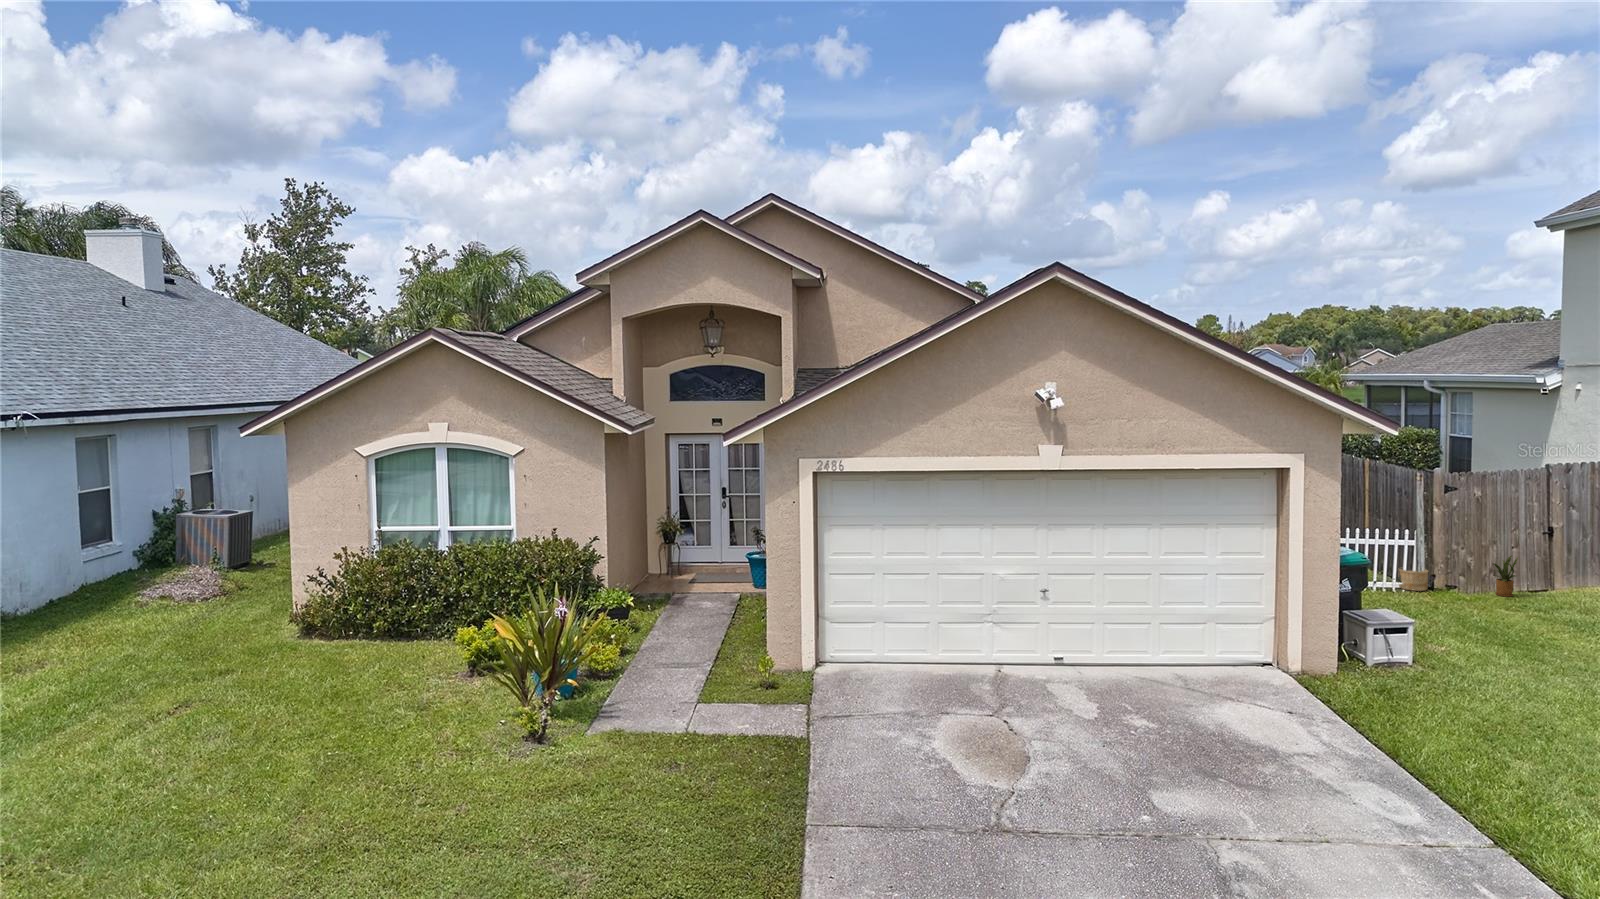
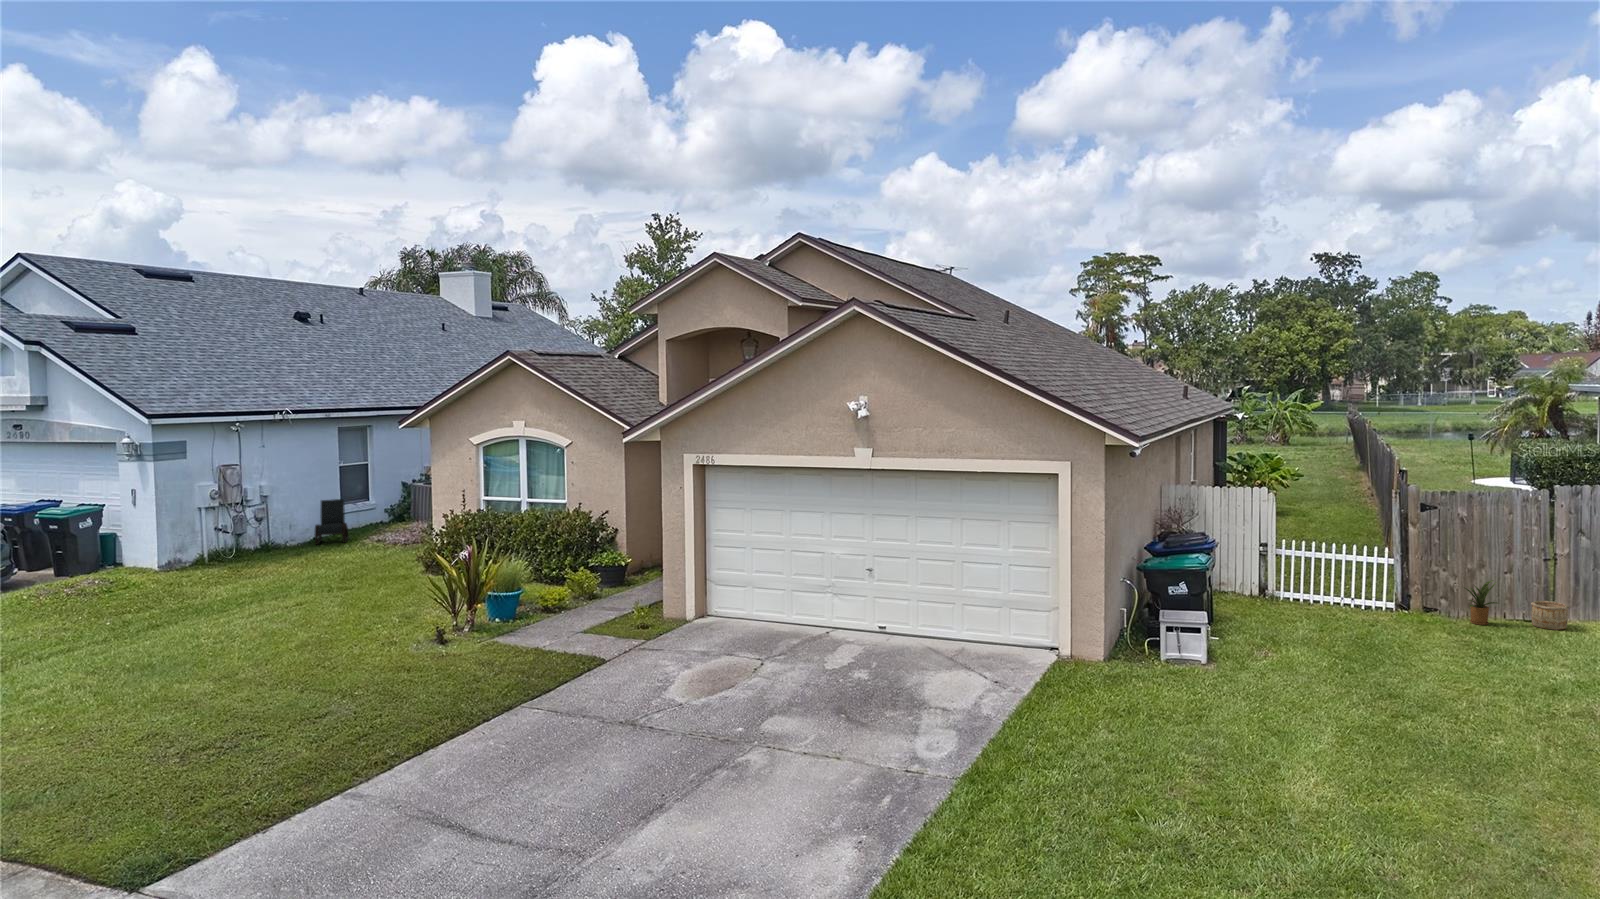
lounge chair: none [41,540,96,612] -> present [314,499,349,545]
wooden bucket: present [1399,567,1428,591] -> present [1531,601,1569,630]

